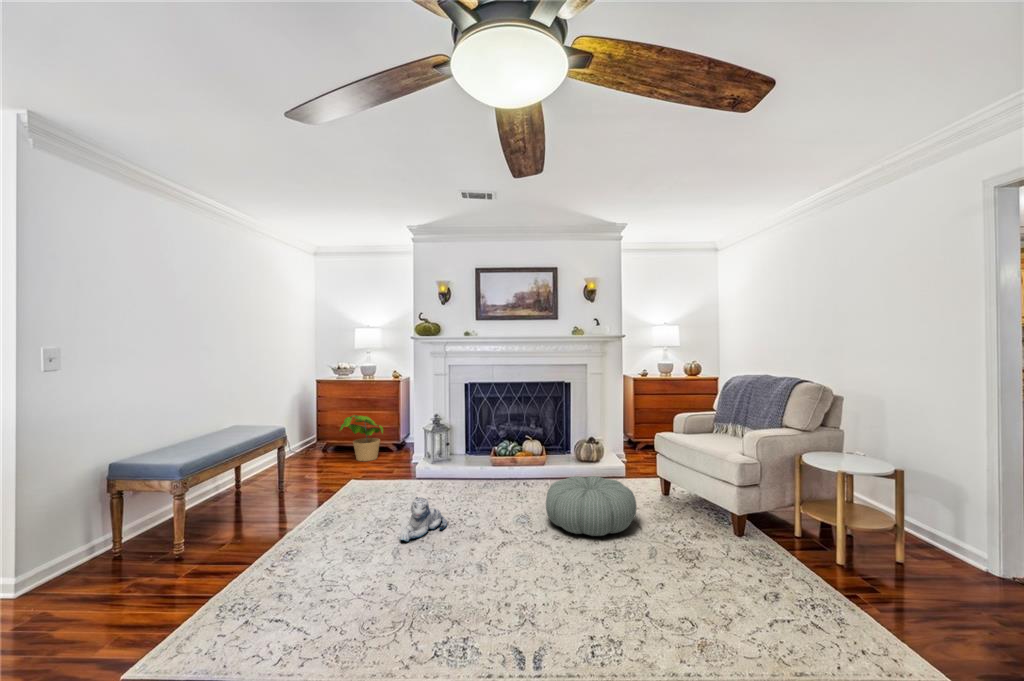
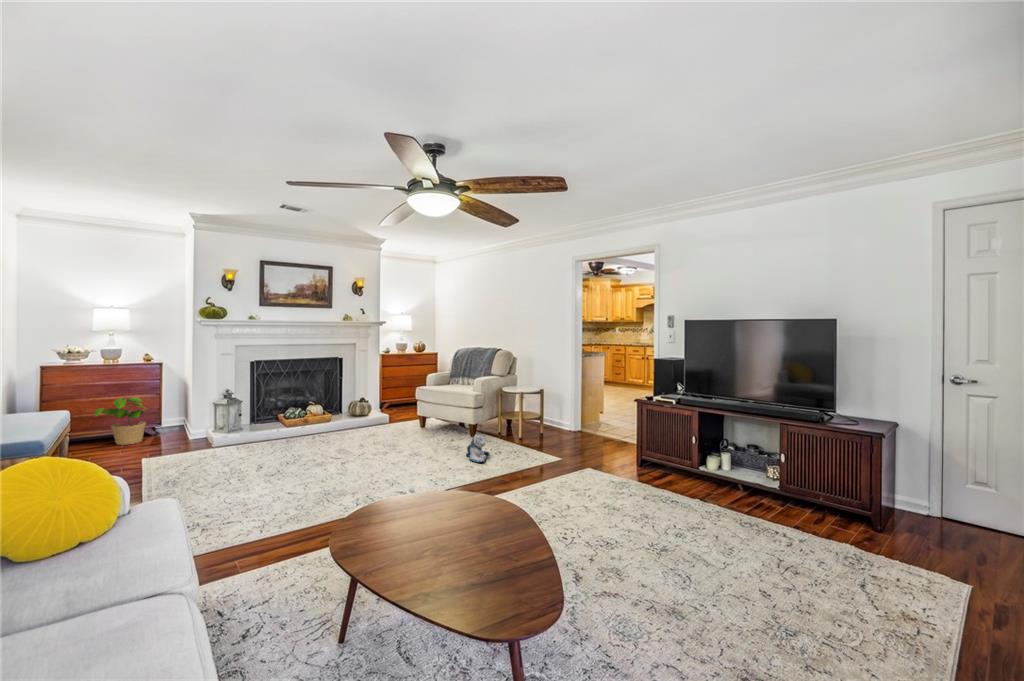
pouf: present [546,476,637,536] -> none [358,416,419,450]
plush toy: present [400,497,447,541] -> present [466,434,489,463]

